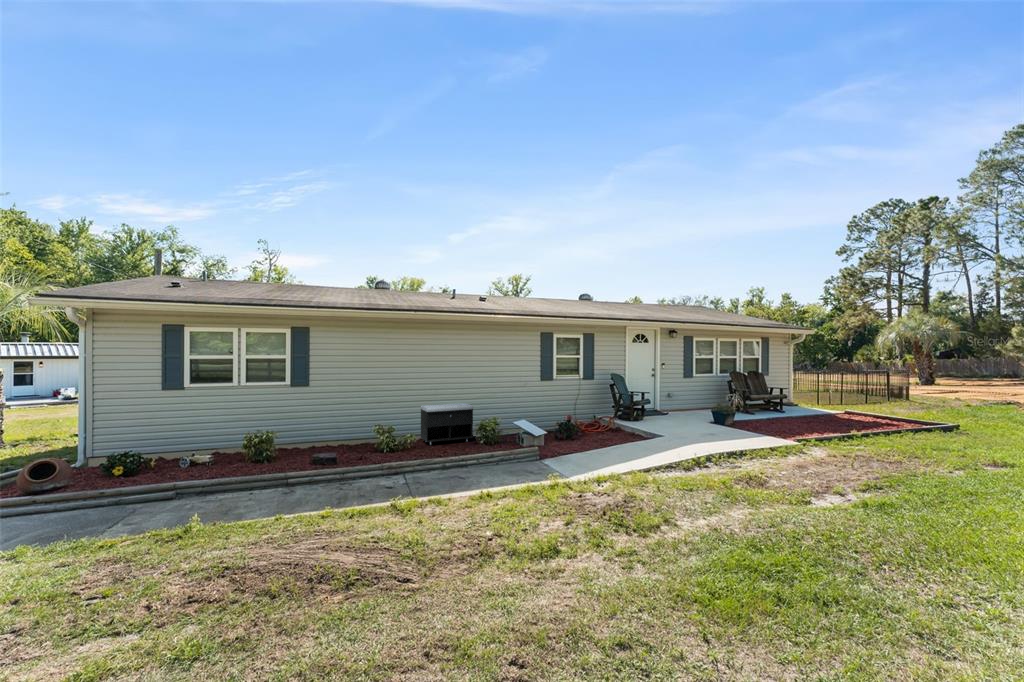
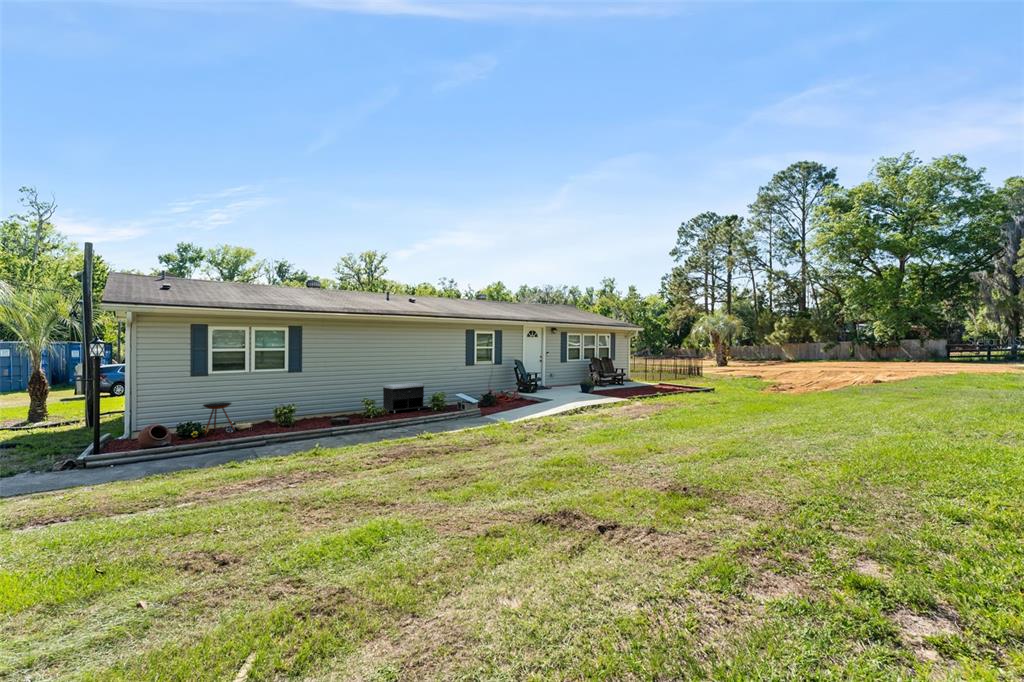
side table: none [153,425,203,472] -> present [203,402,236,437]

